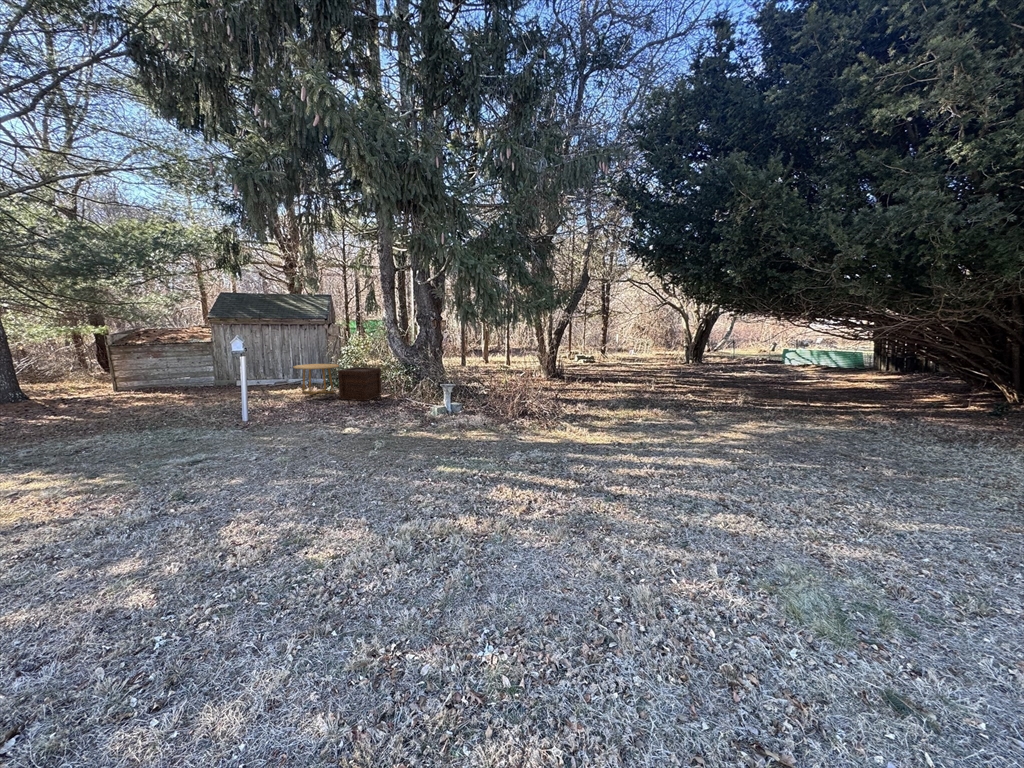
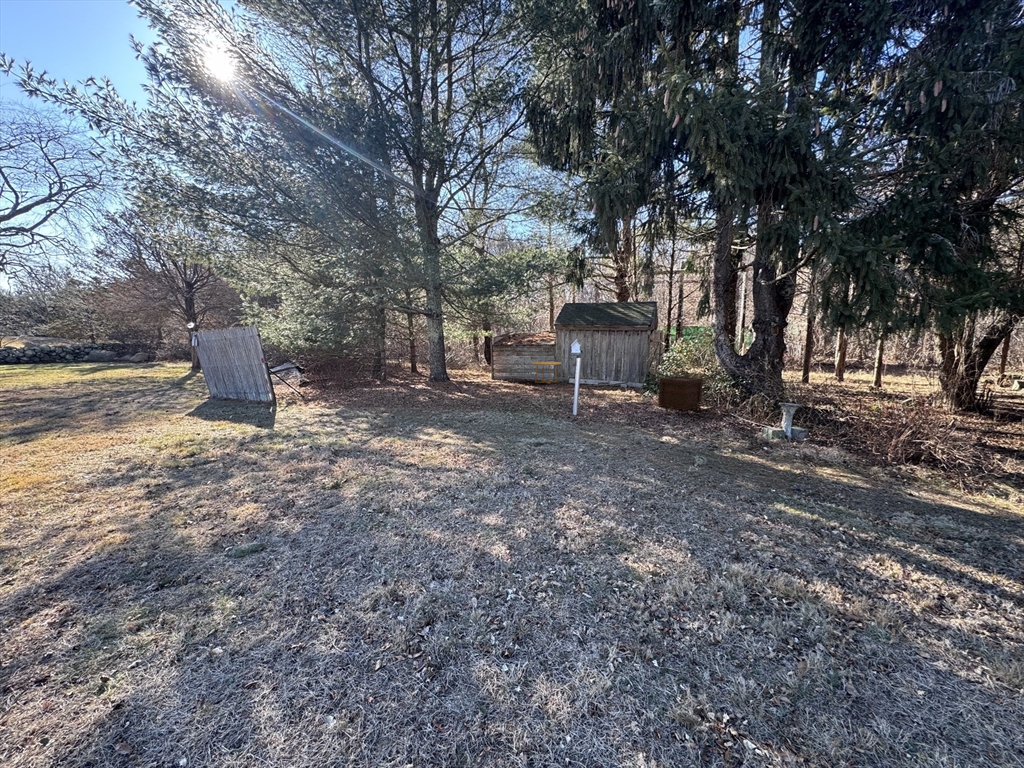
round table: present [294,364,339,396] -> present [532,362,561,384]

